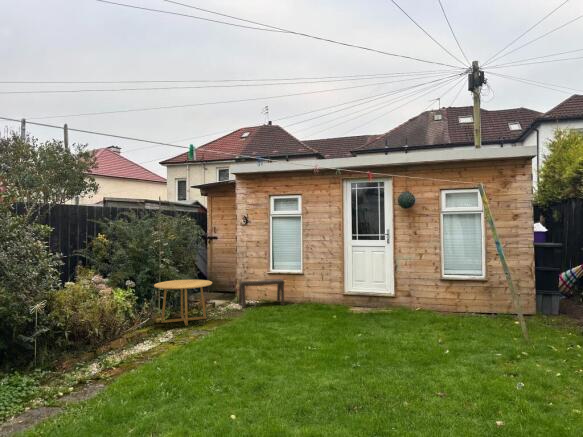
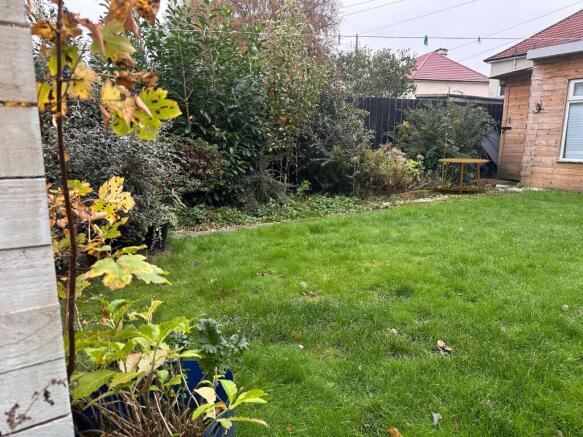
bench: present [239,279,285,308] -> none [519,165,570,191]

